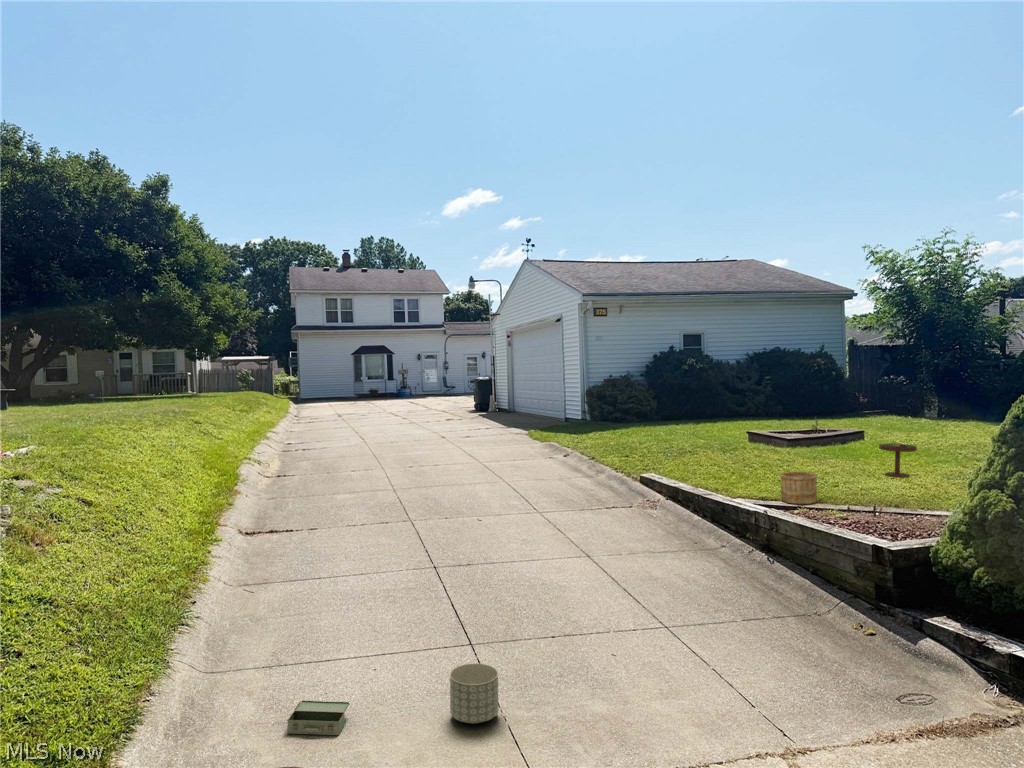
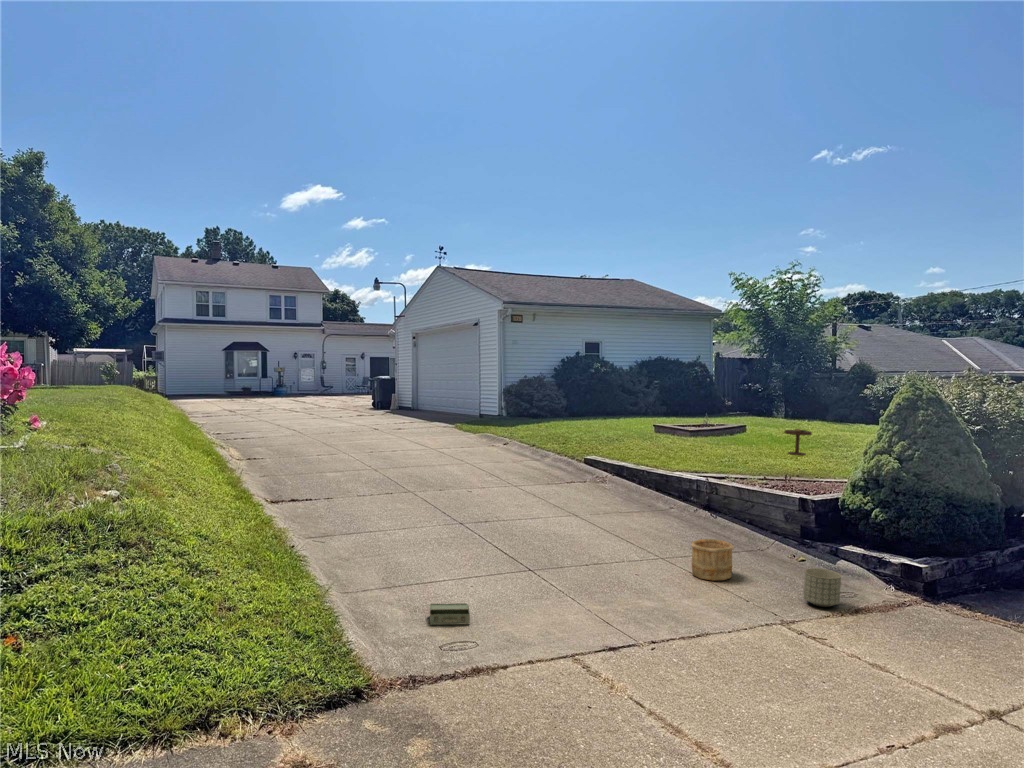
wooden bucket: present [780,472,817,504] -> present [691,539,733,581]
planter: present [450,663,499,724] -> present [804,568,841,607]

